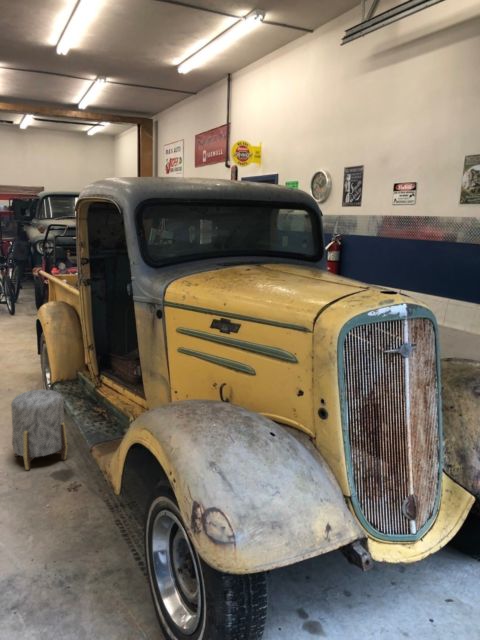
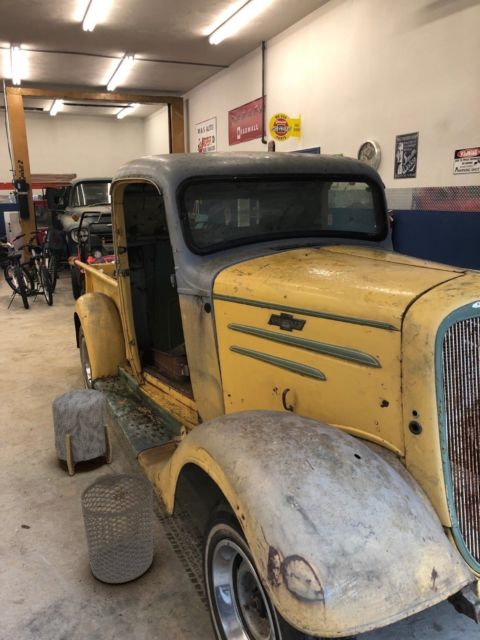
waste bin: none [36,463,103,560] -> present [81,474,153,583]

